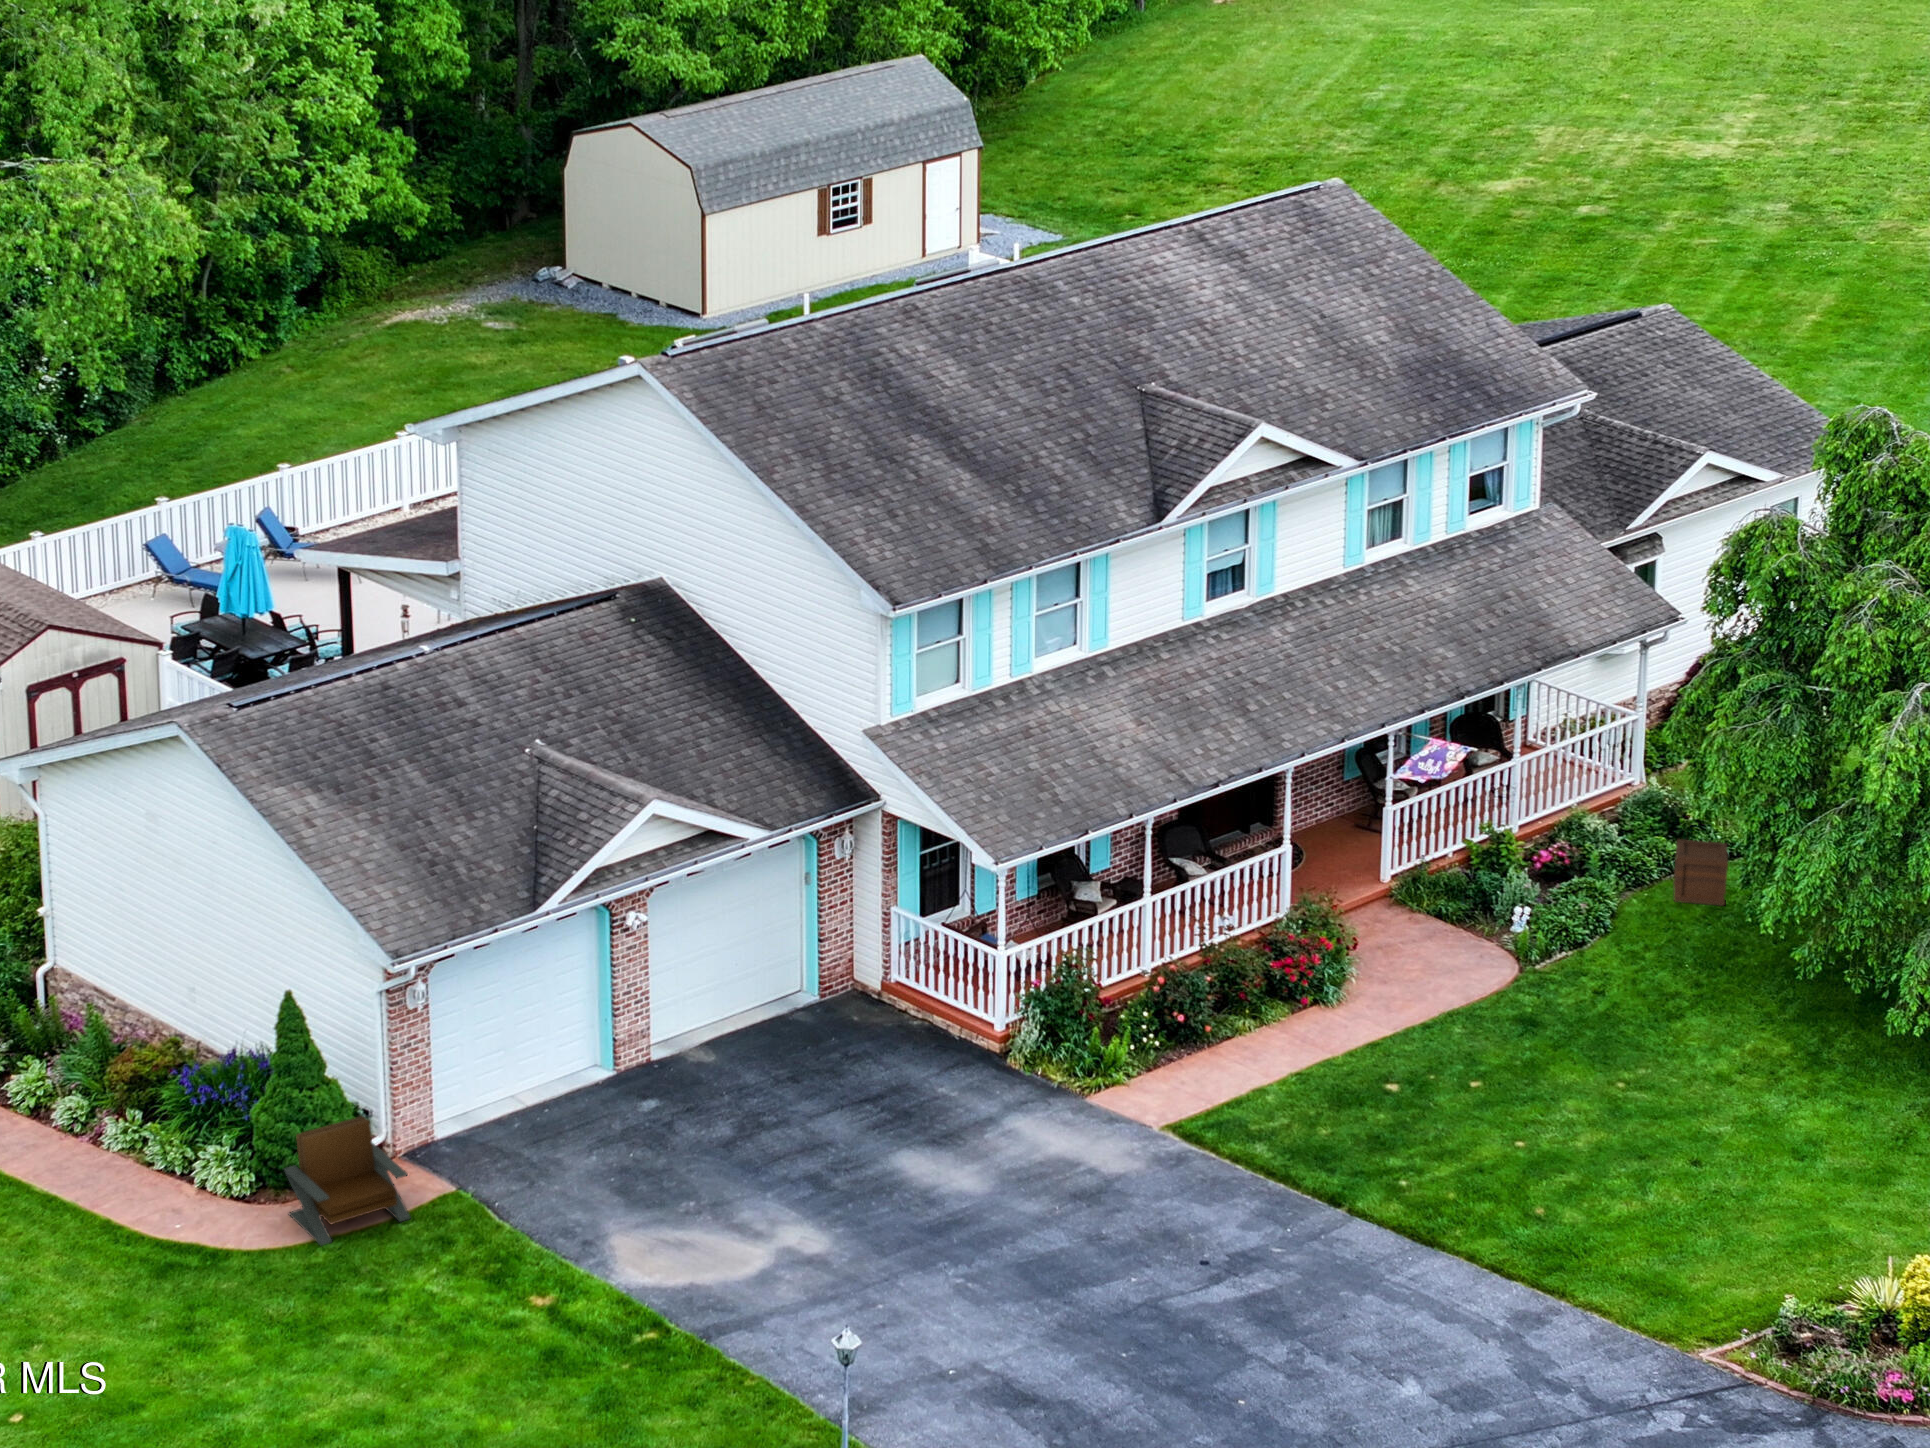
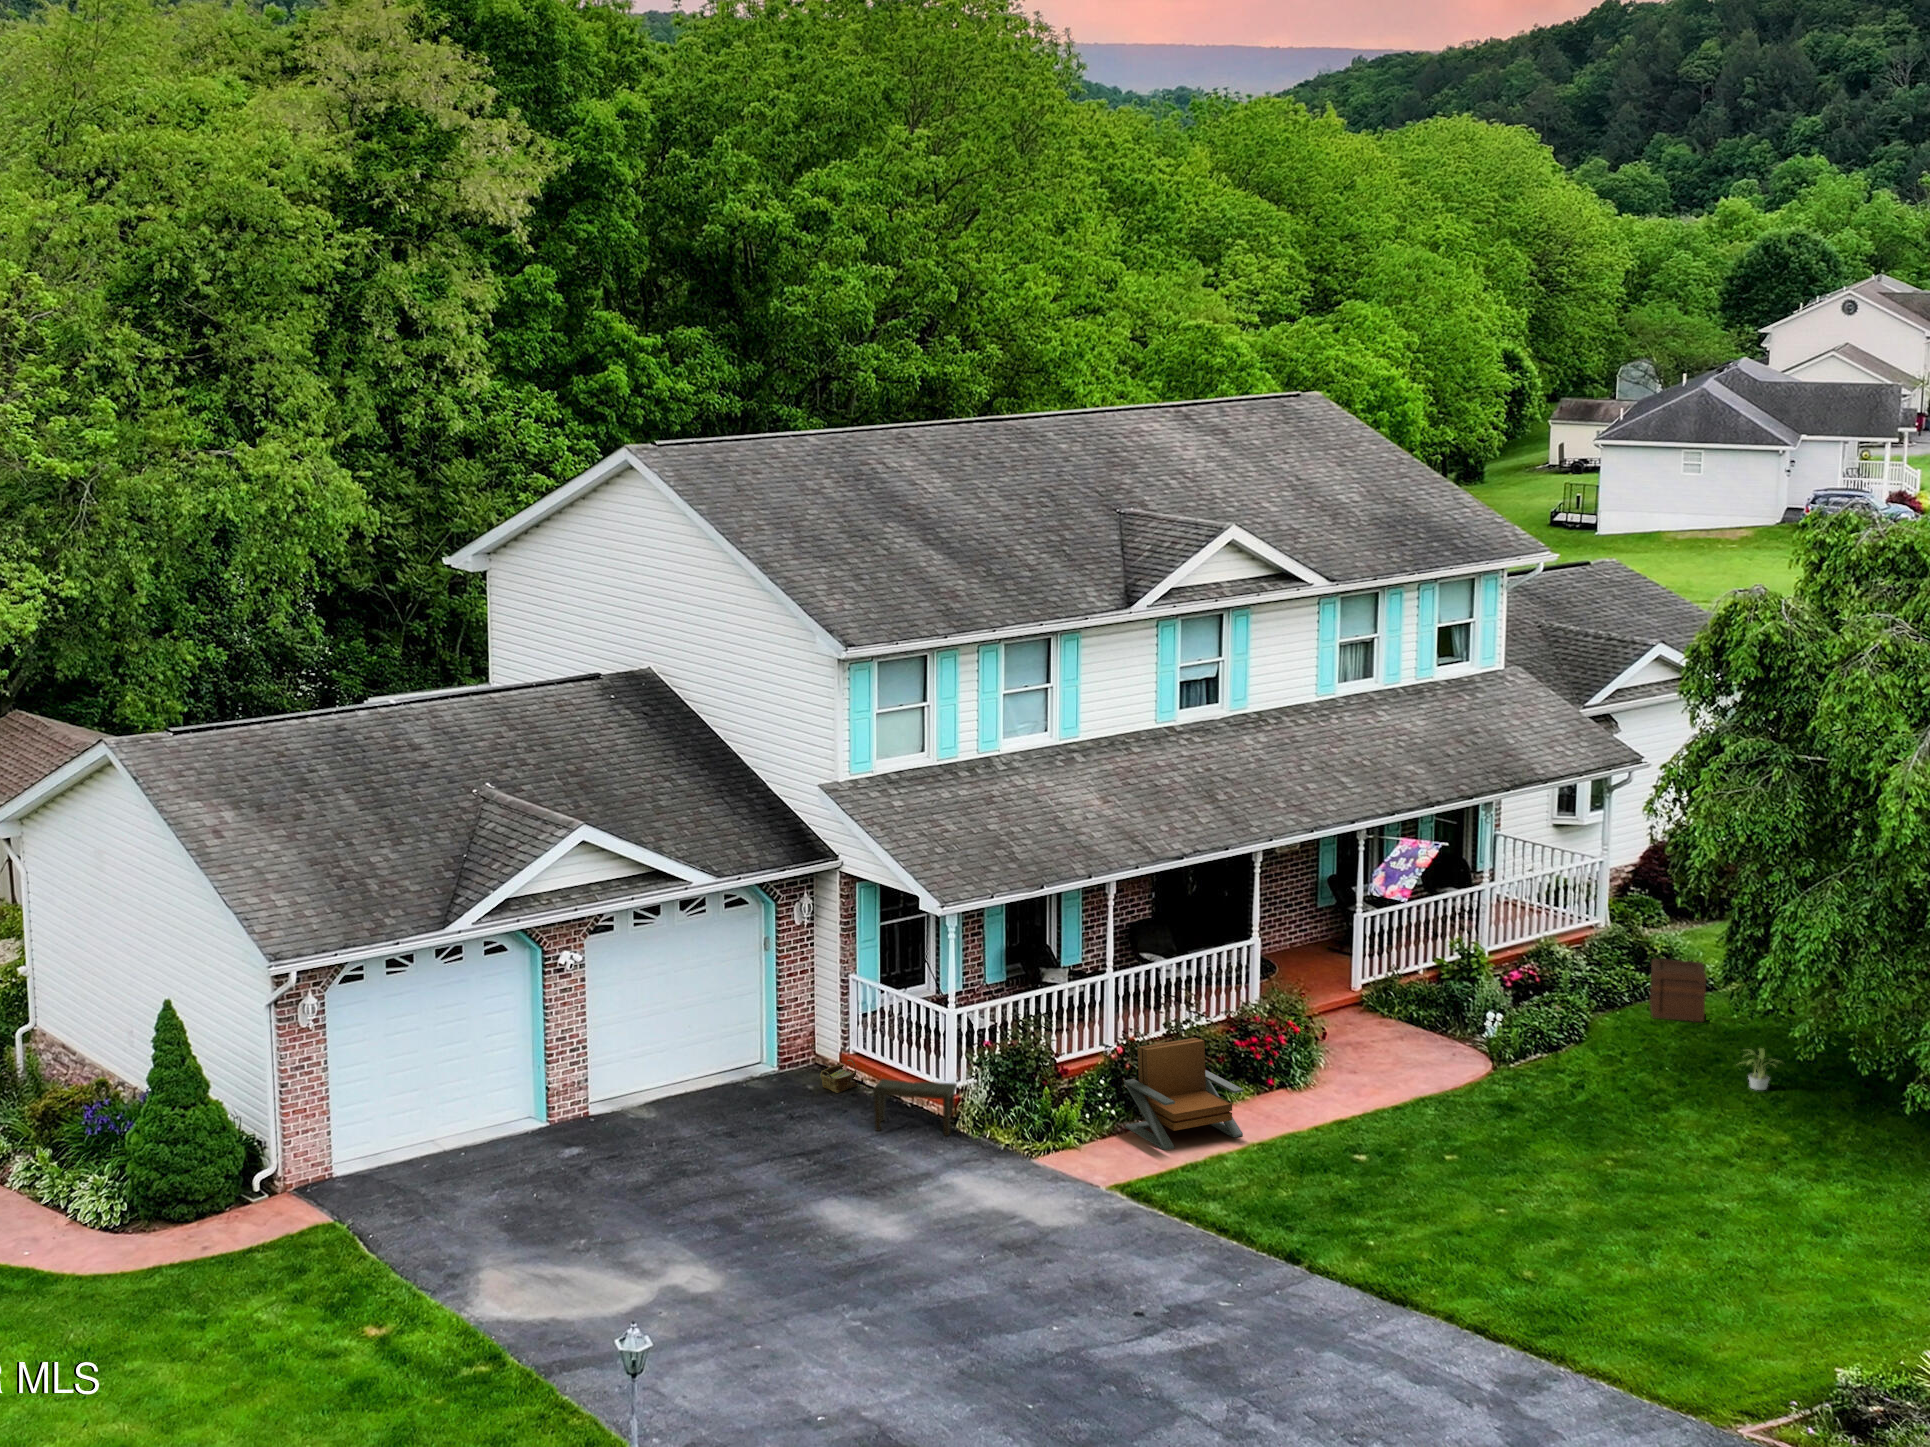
potted plant: none [1745,951,1791,992] -> present [1745,1048,1779,1090]
woven basket: none [866,989,902,1024] -> present [820,1060,858,1093]
bench: none [928,1018,1007,1073] -> present [873,1079,957,1136]
lounge chair: present [284,1116,411,1245] -> present [1124,1038,1244,1150]

